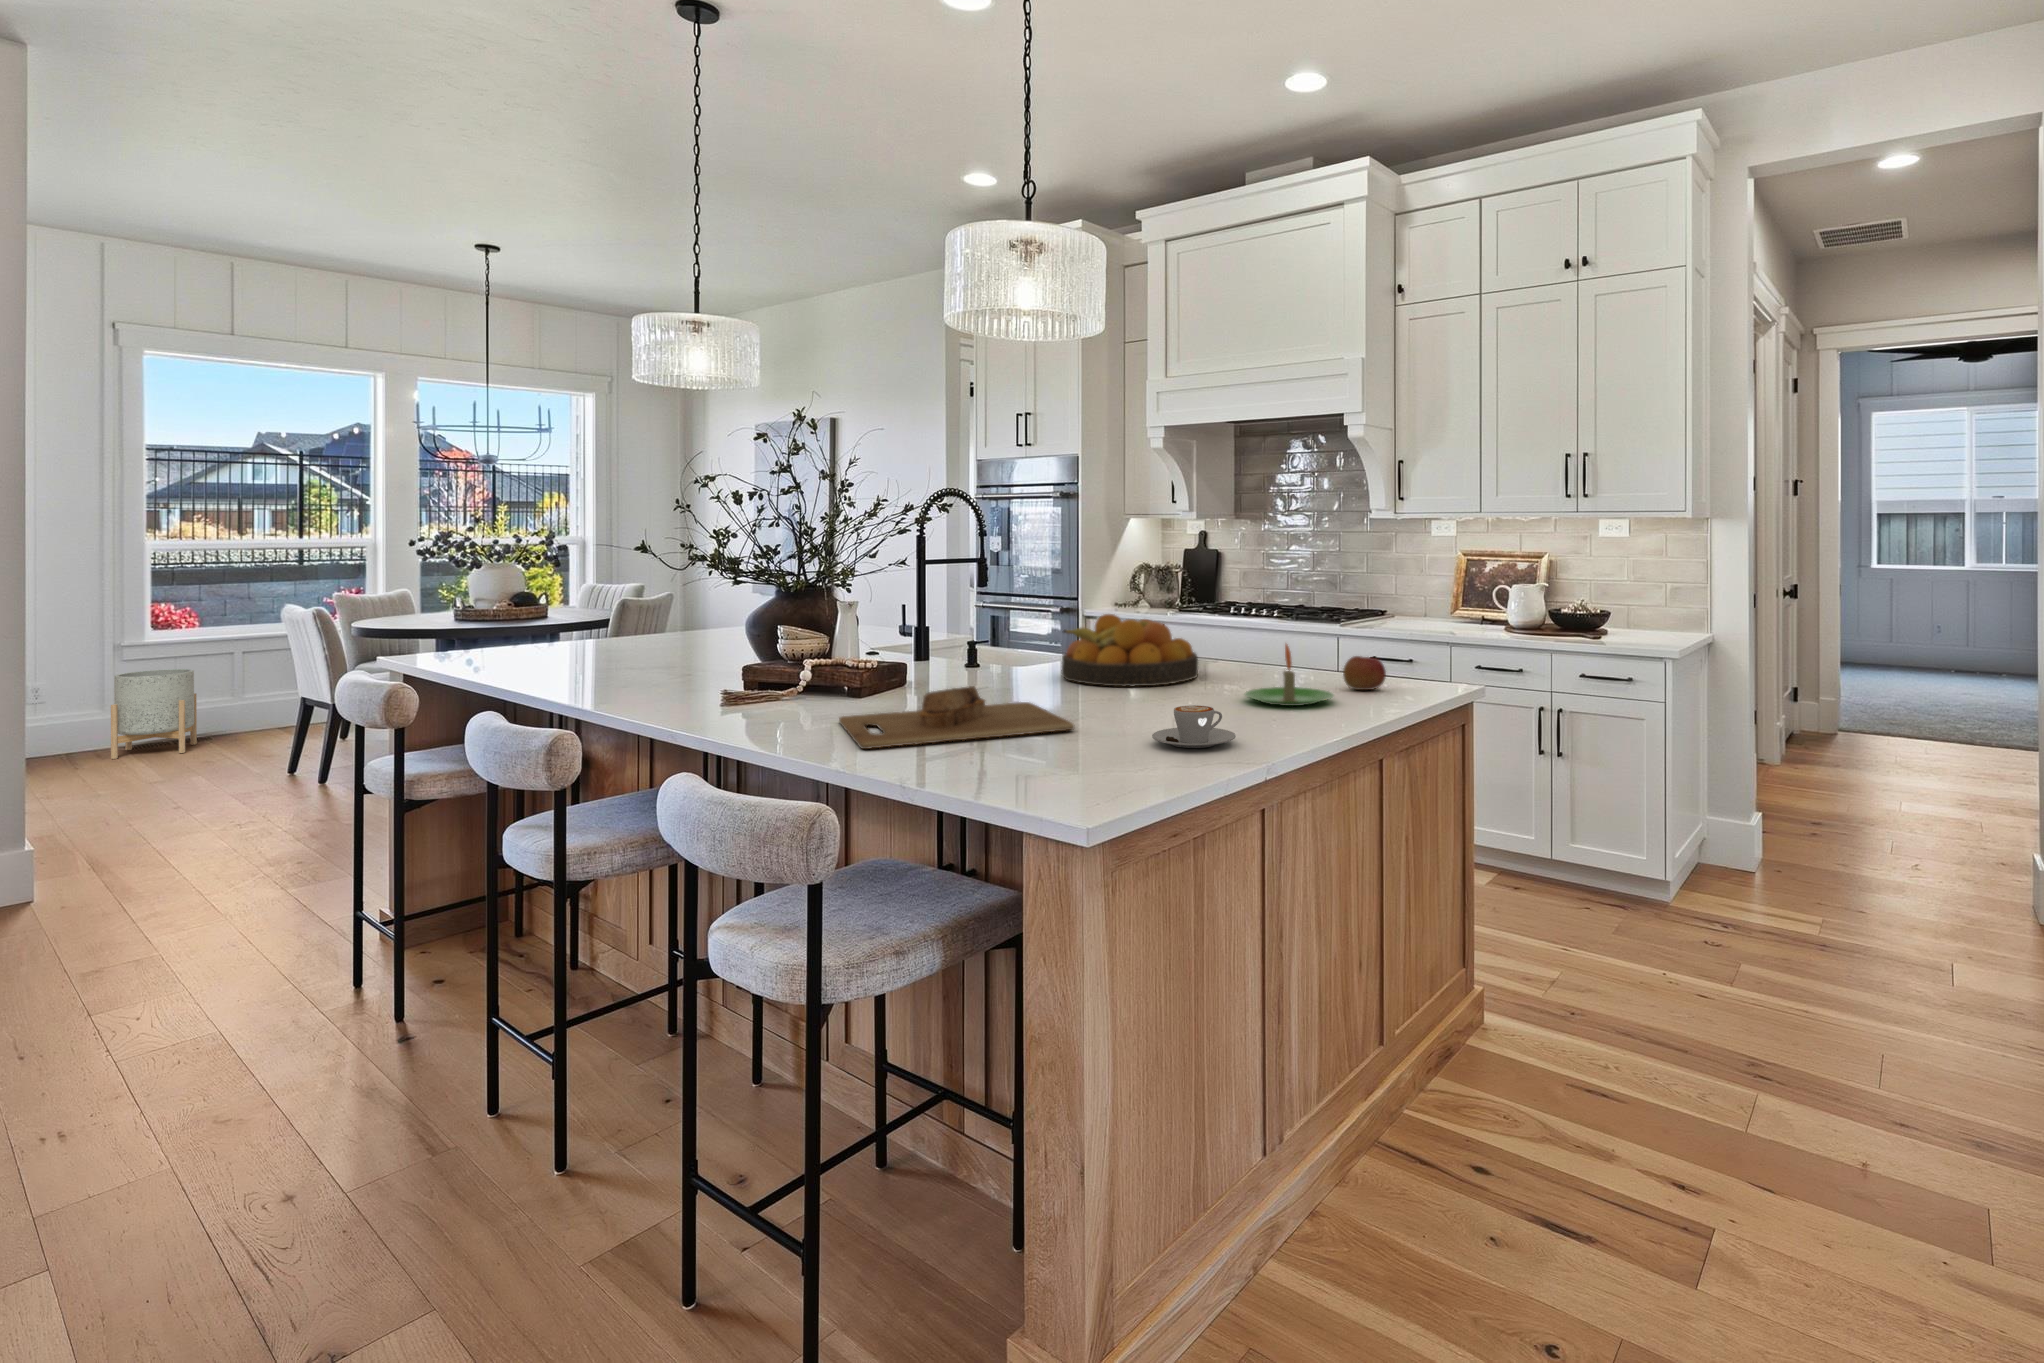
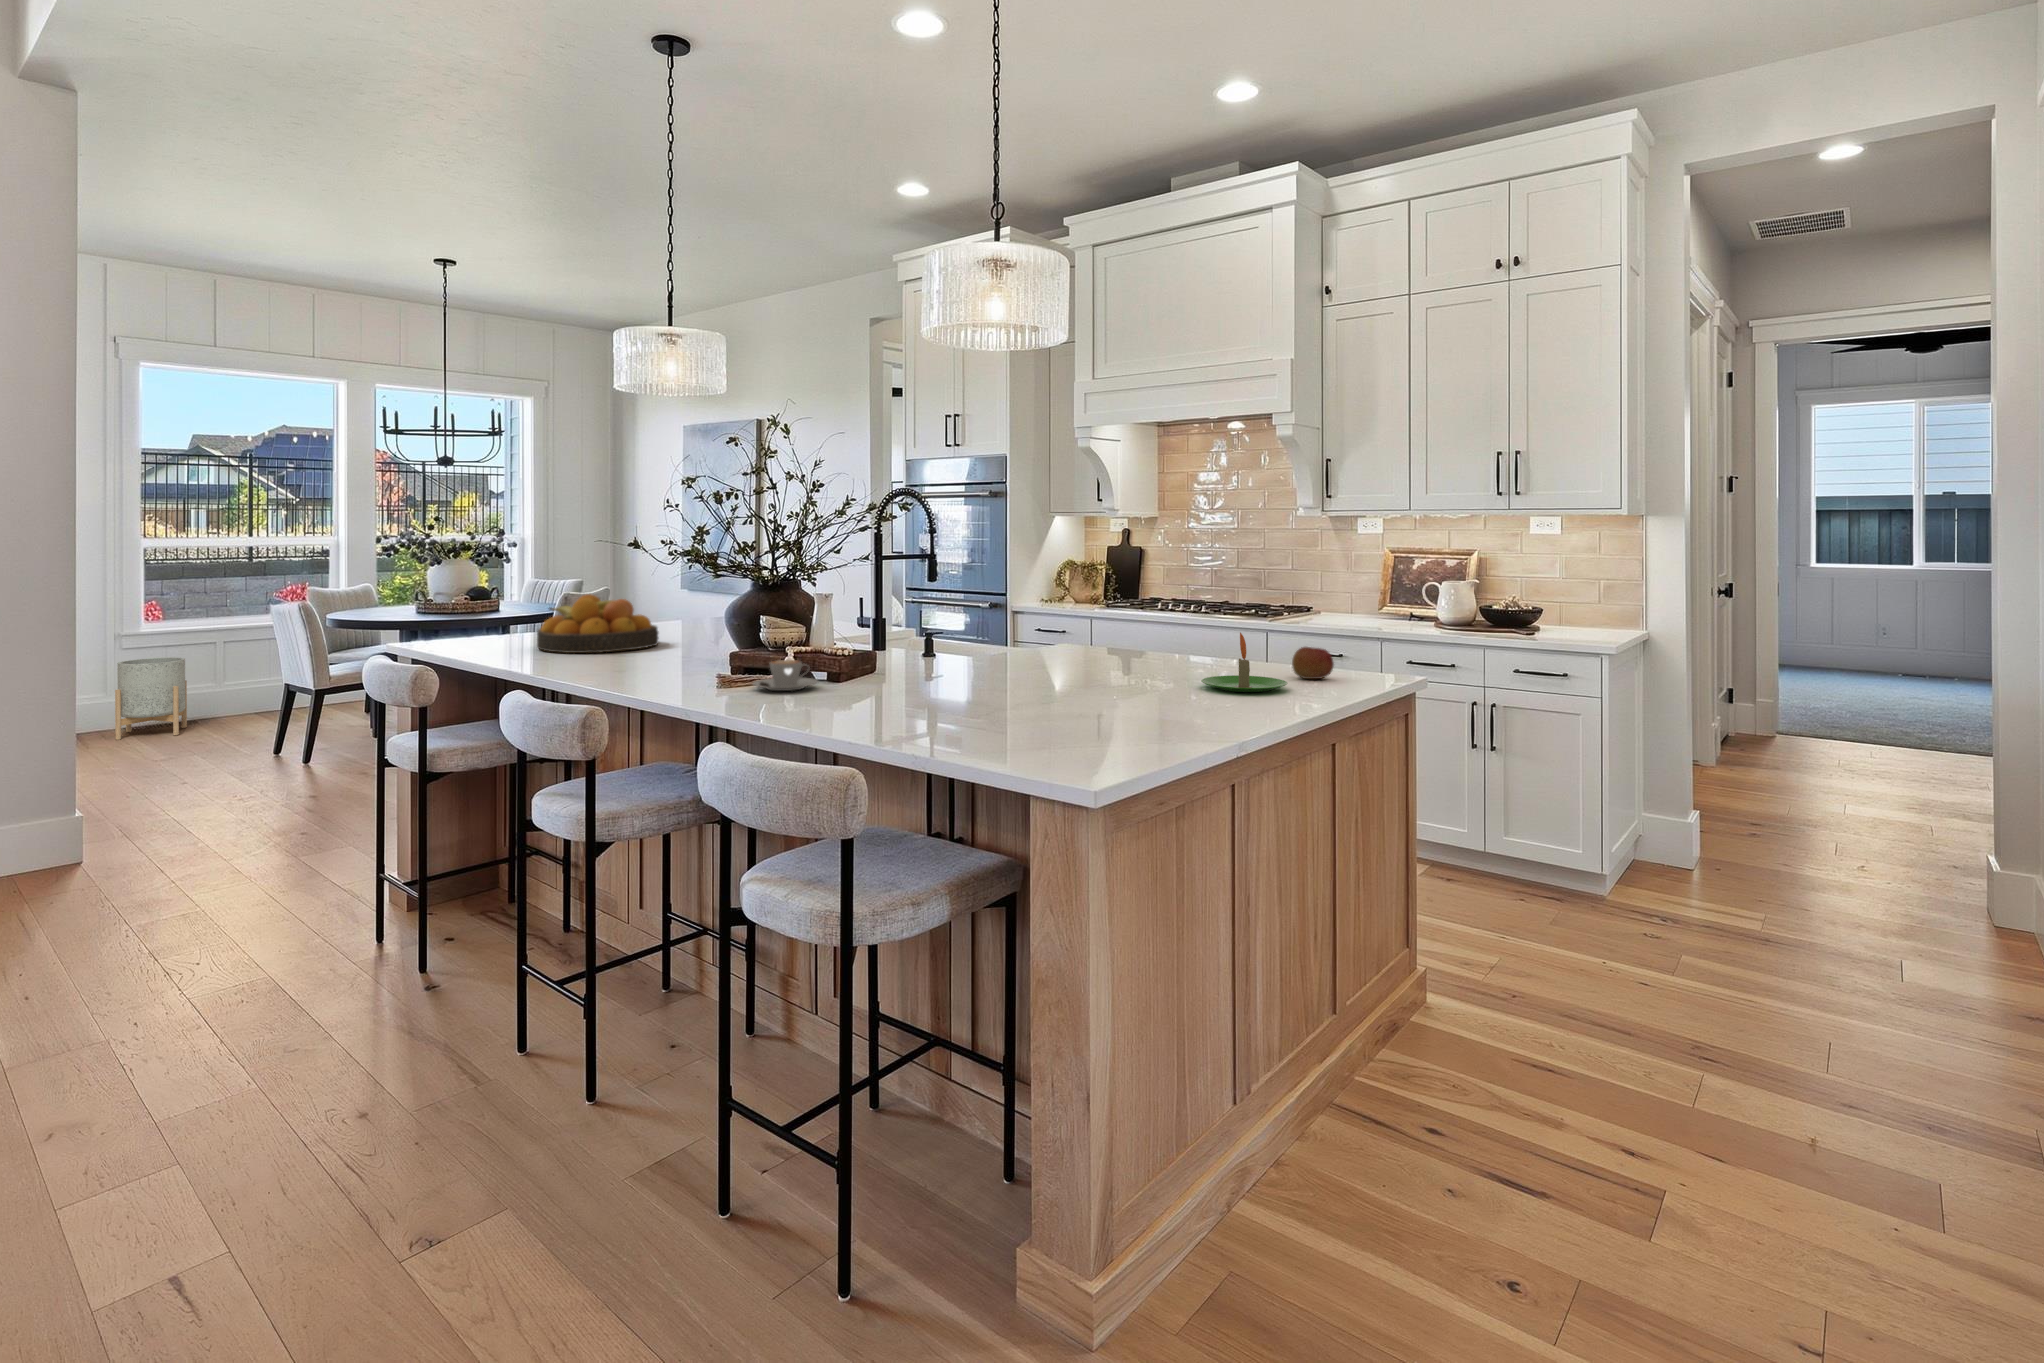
fruit bowl: present [1061,614,1198,687] -> present [537,594,658,653]
cutting board: present [839,686,1074,749] -> none [836,670,1053,725]
coffee cup: present [1152,705,1236,748] -> present [753,660,818,691]

